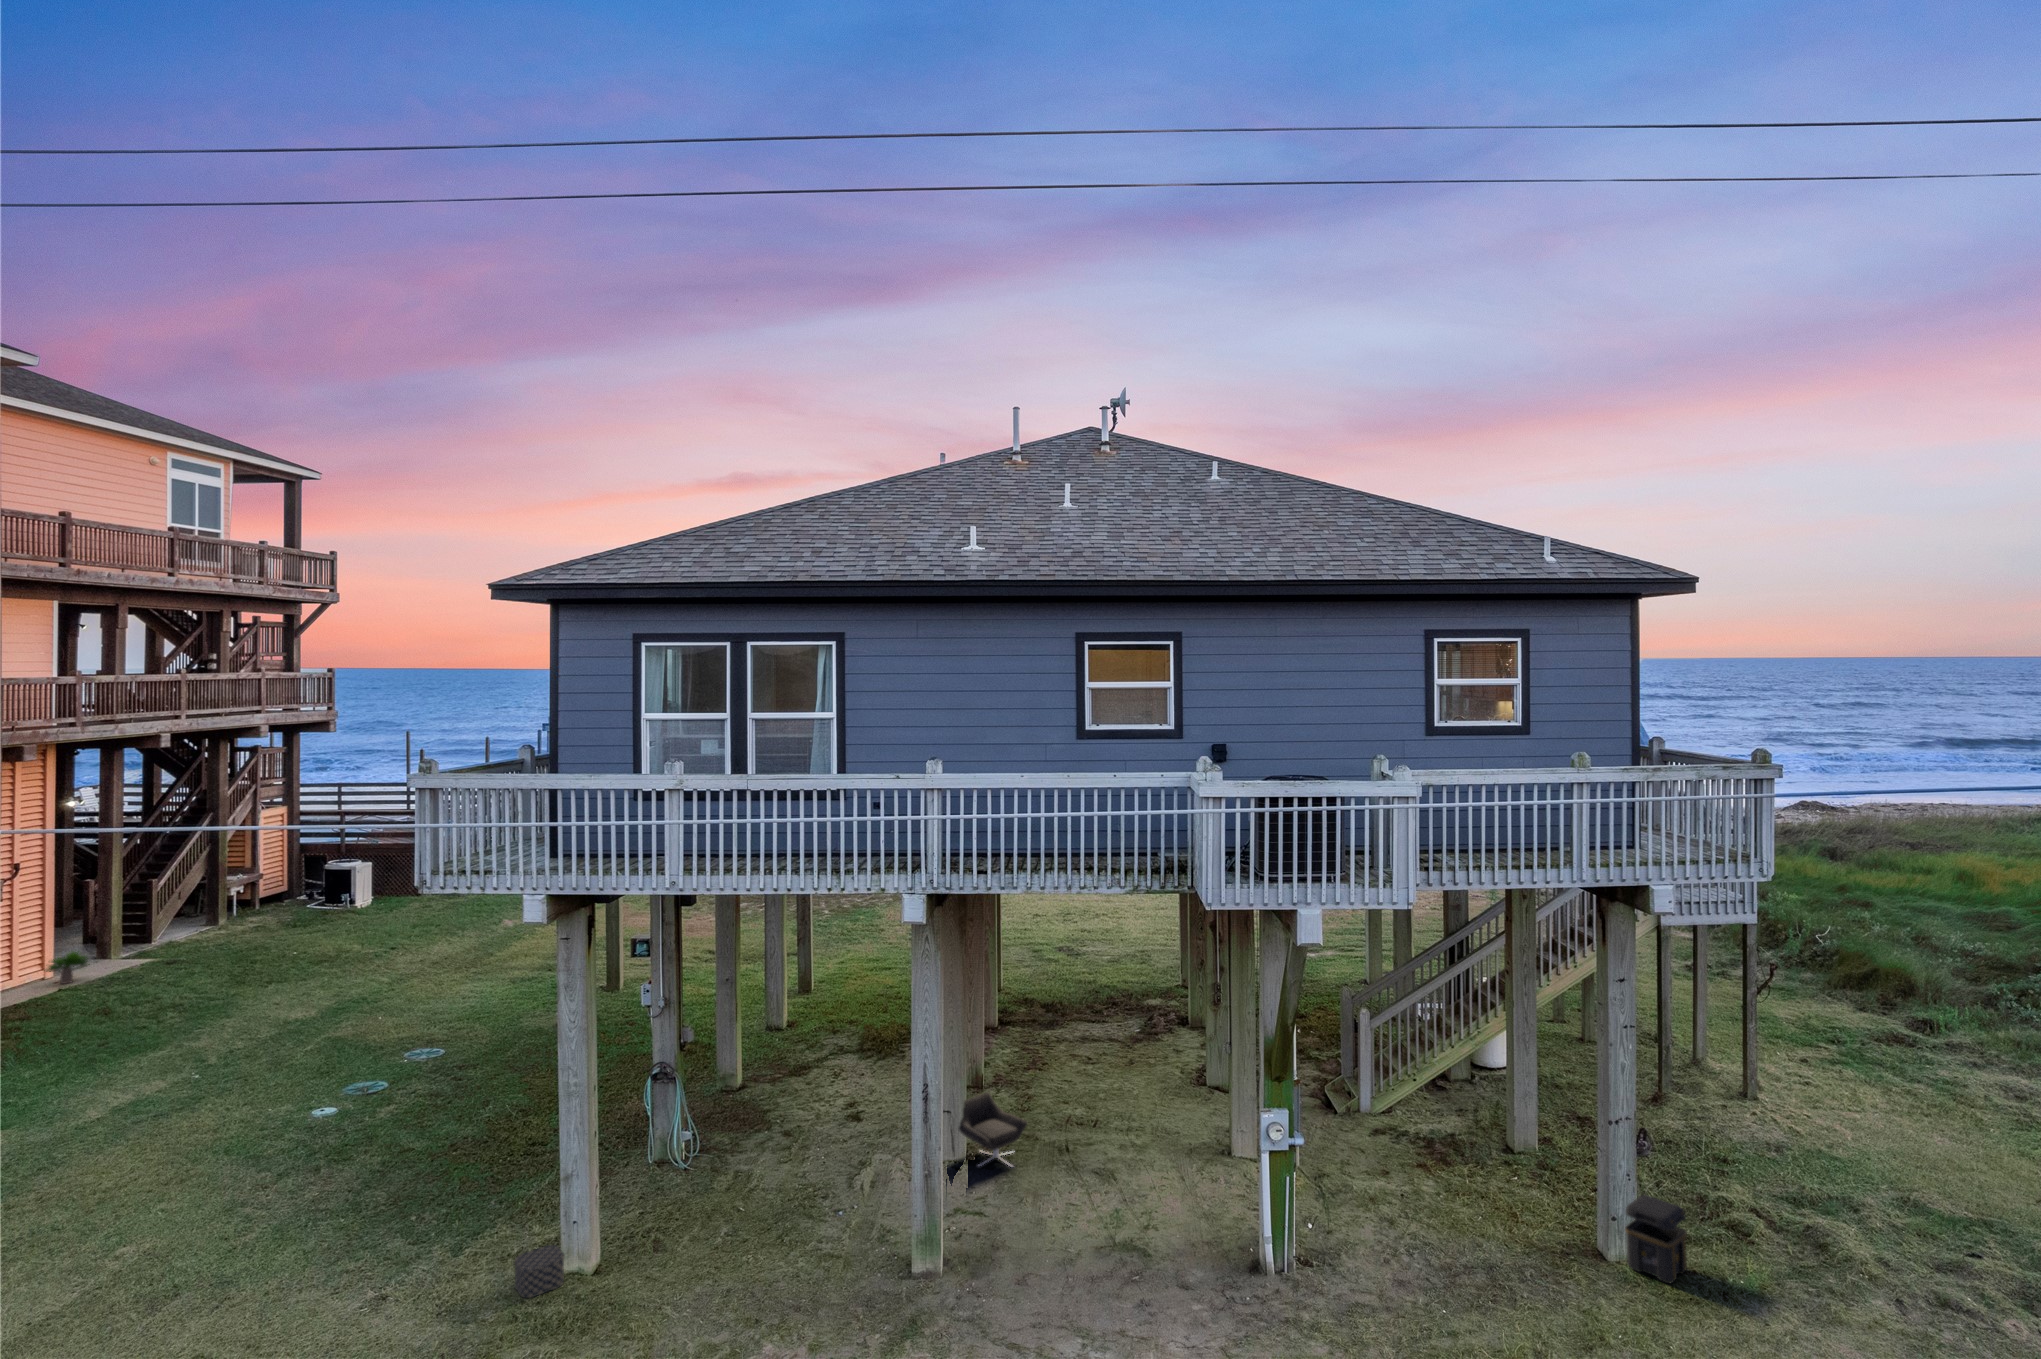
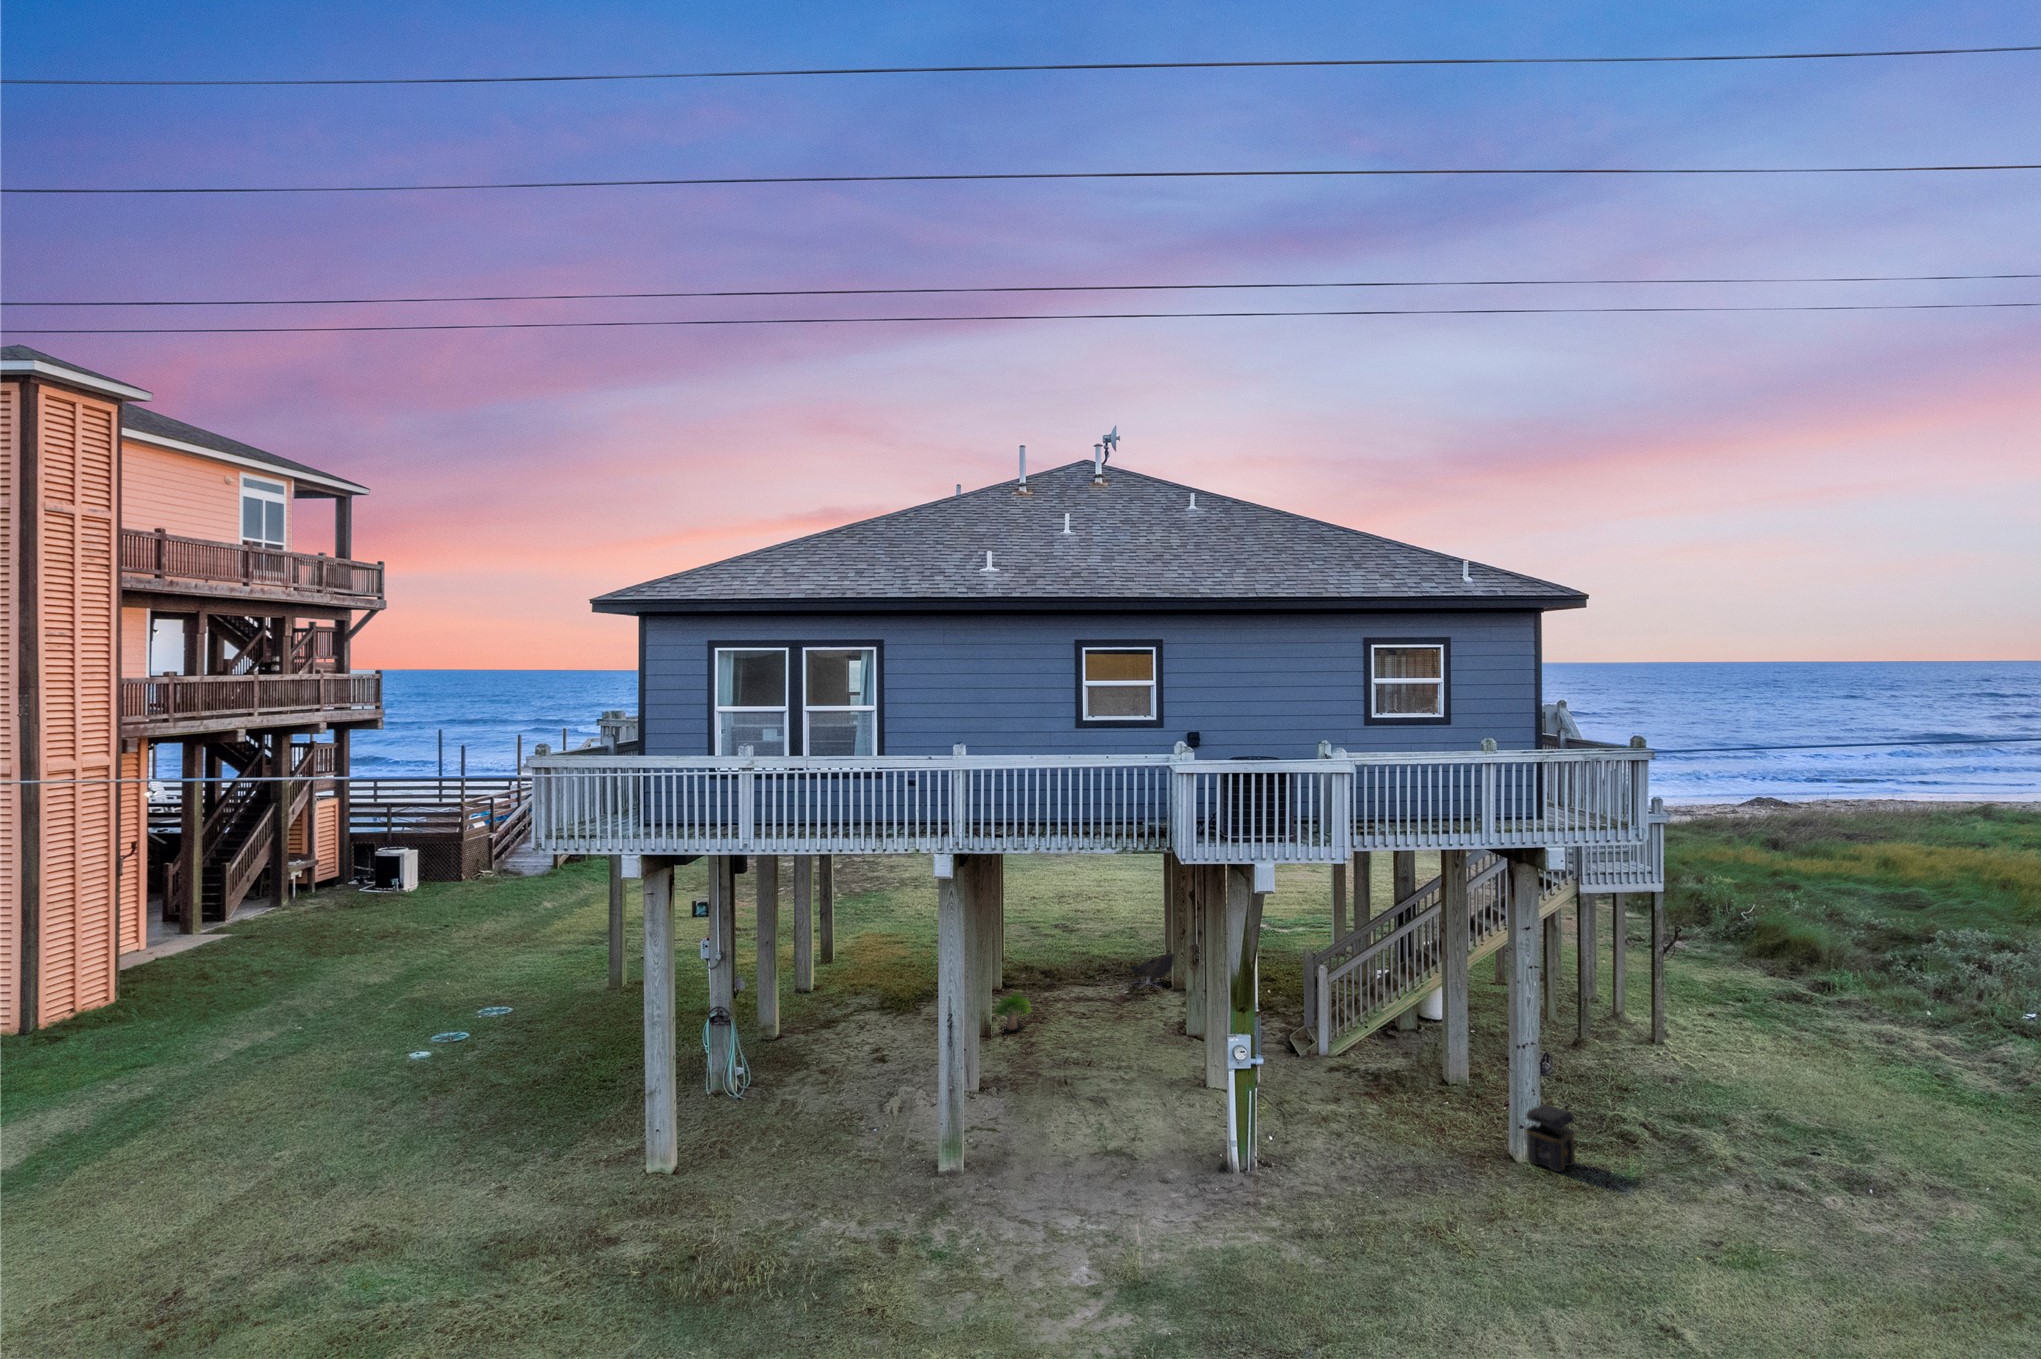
potted plant: present [44,951,90,984] -> present [993,992,1030,1029]
lounge chair: present [959,1093,1027,1166] -> present [1130,953,1175,984]
storage box: present [515,1245,565,1298] -> none [616,1144,656,1183]

